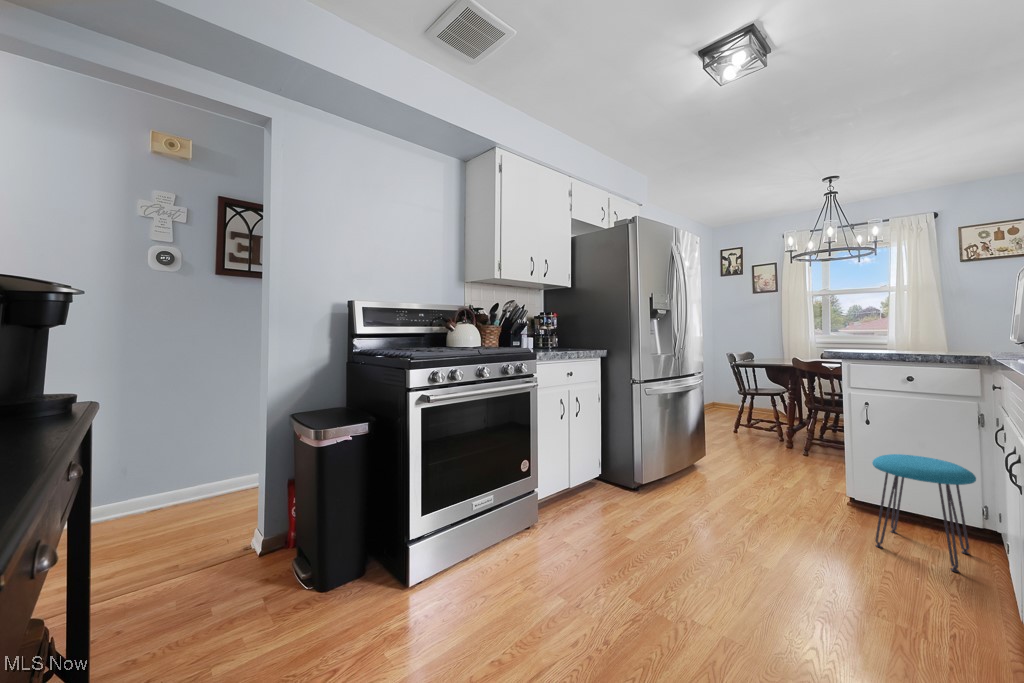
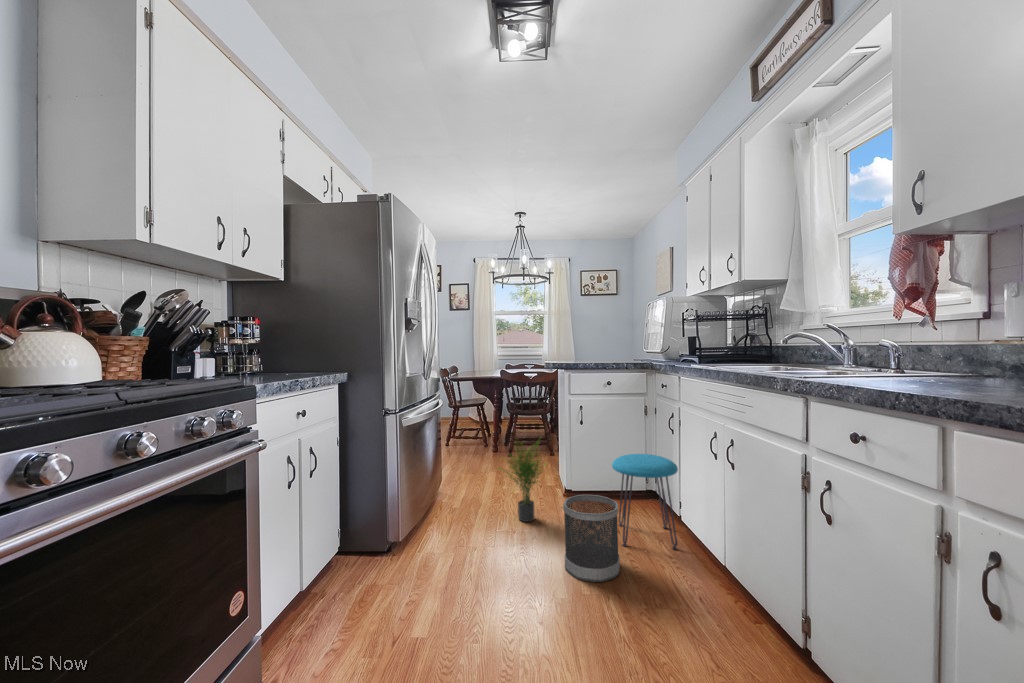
potted plant: none [738,418,805,499] -> present [499,444,545,522]
wastebasket: none [784,476,852,561] -> present [563,495,620,582]

